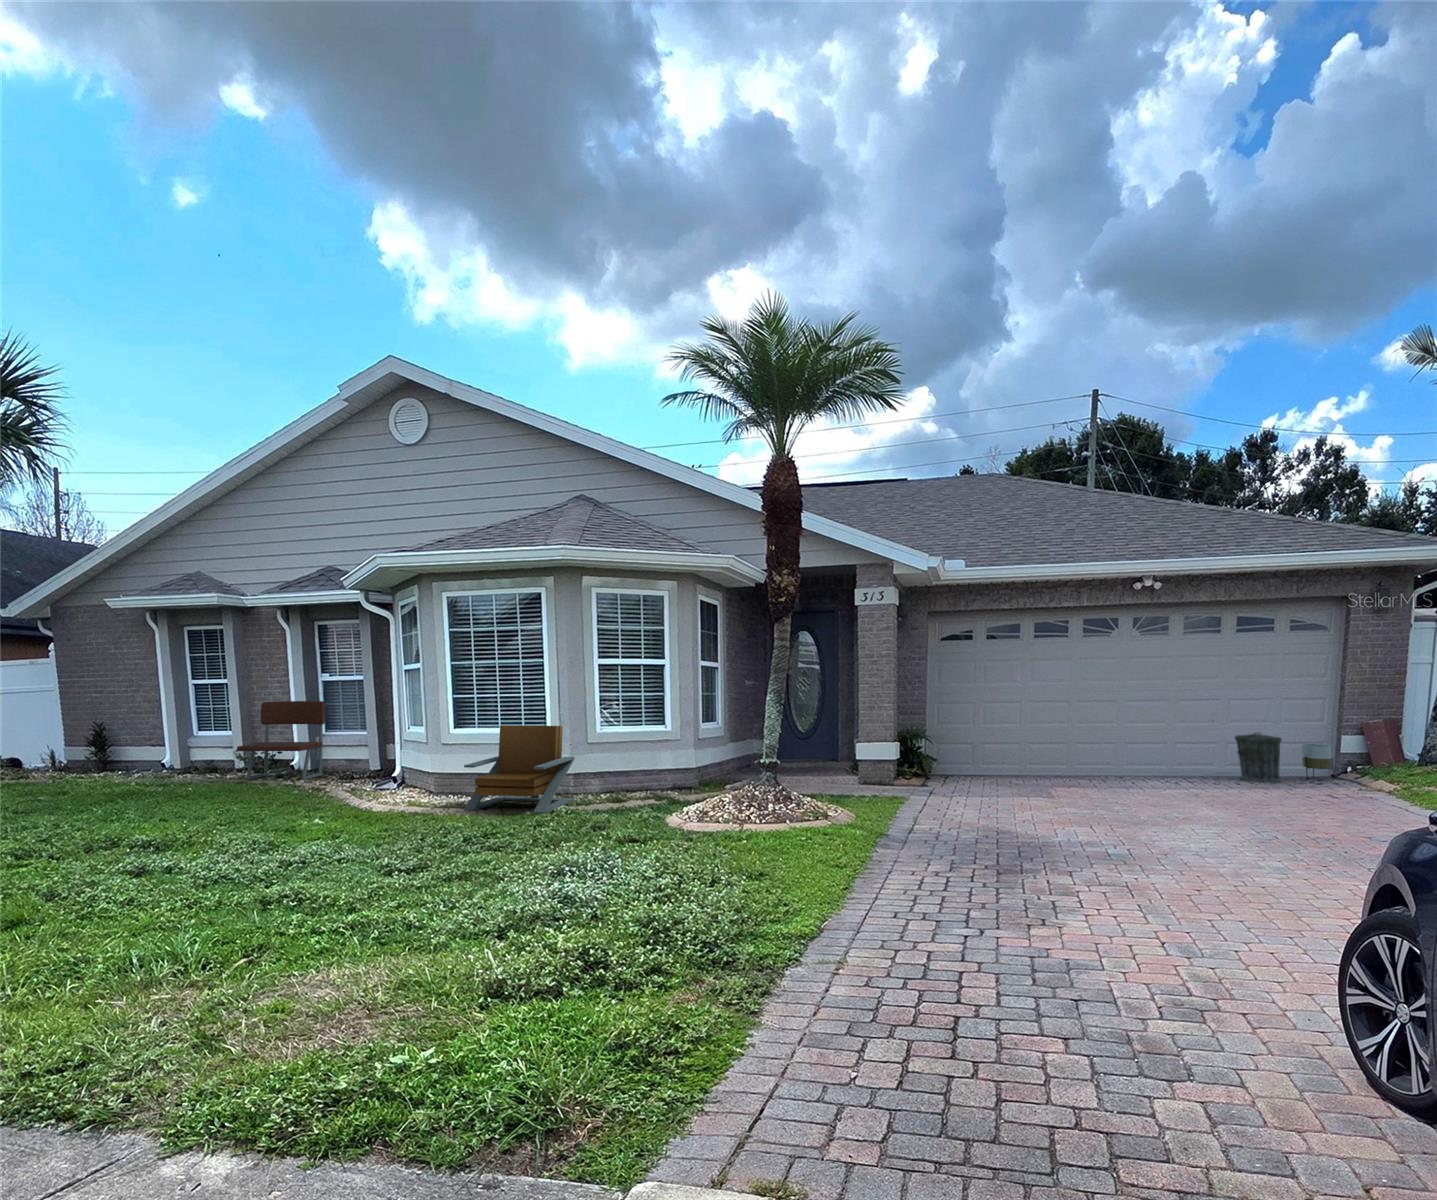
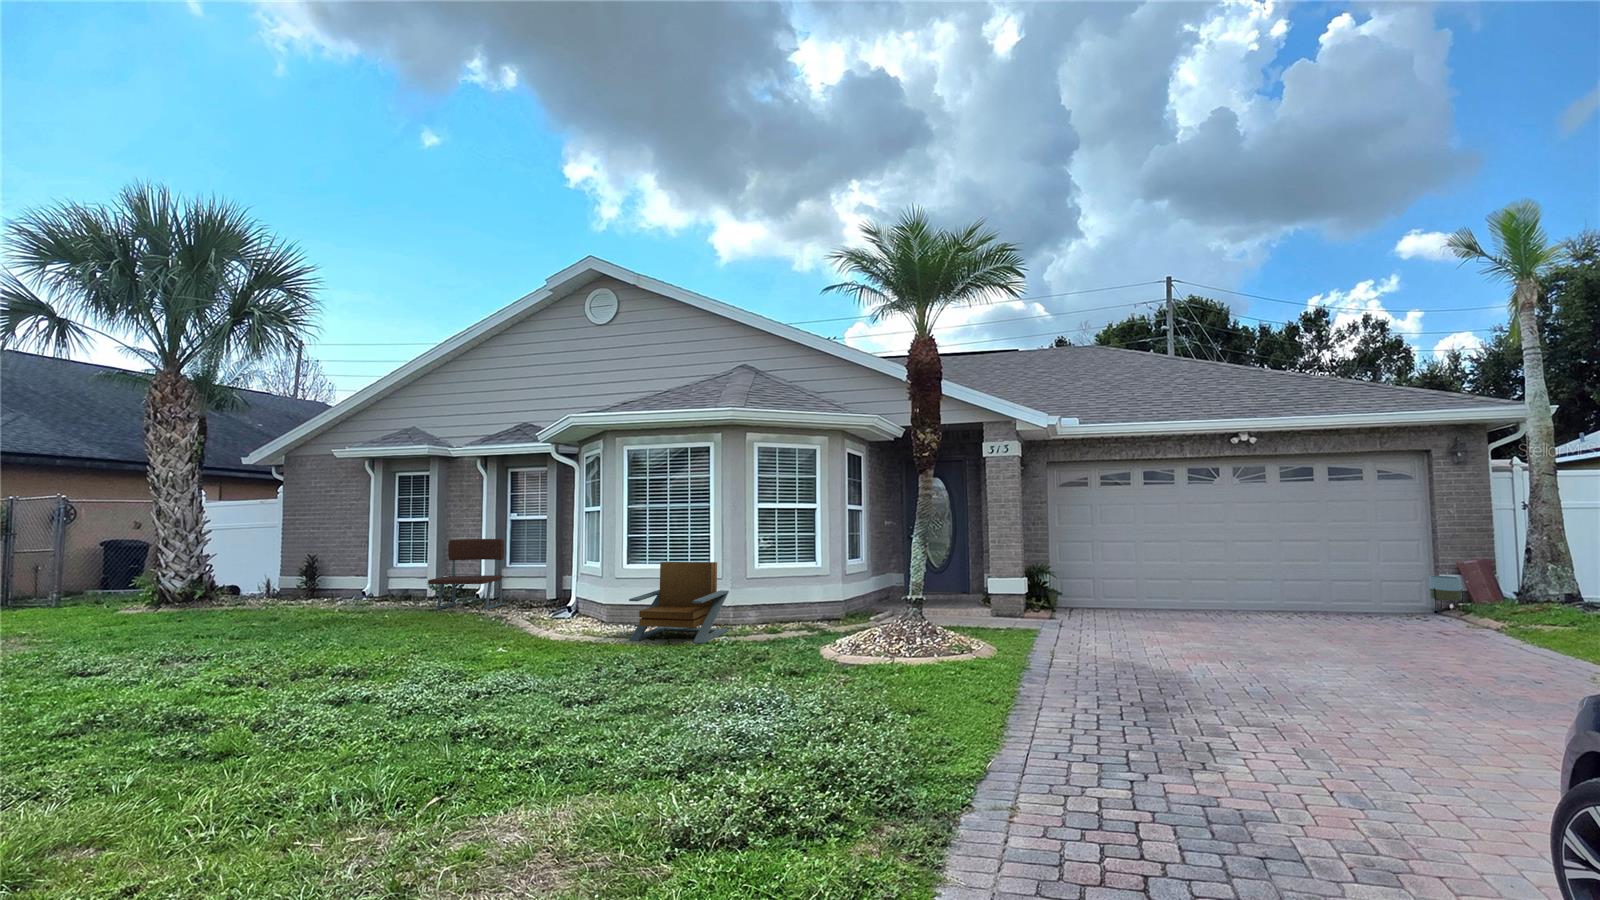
trash can: present [1235,733,1282,782] -> none [1360,565,1410,613]

